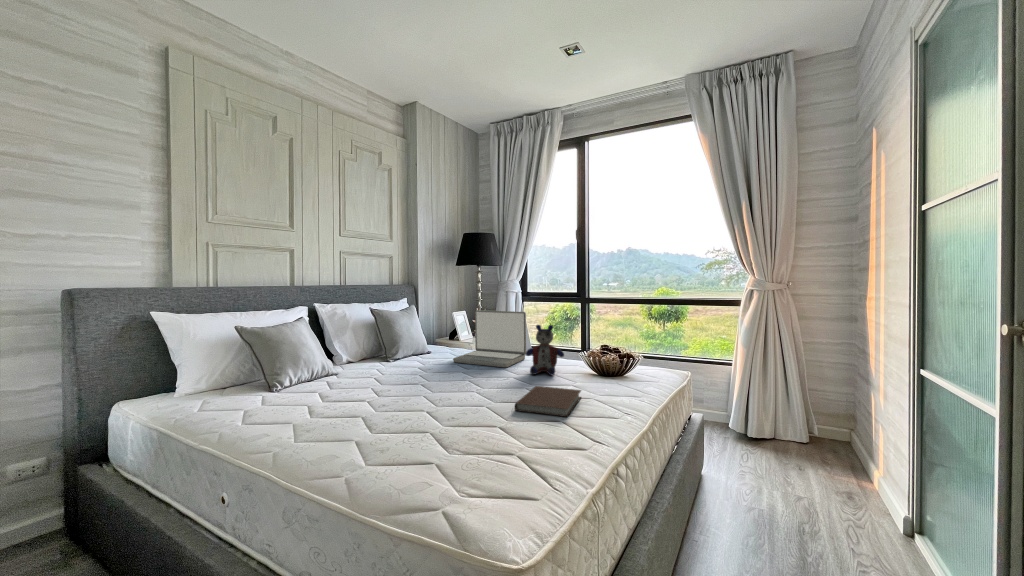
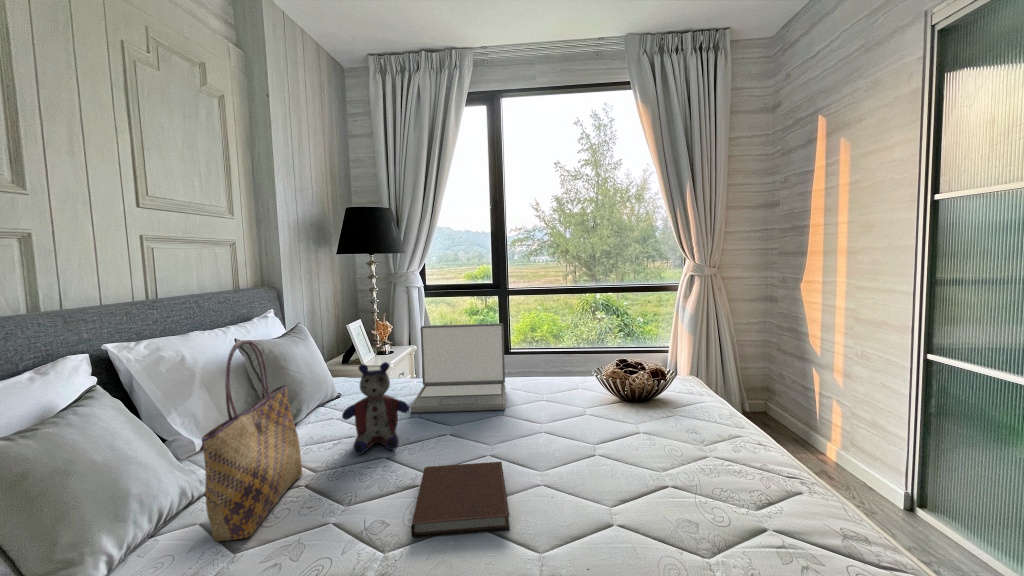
tote bag: none [309,301,371,390] -> present [202,340,302,541]
stuffed bear: present [526,325,564,375] -> present [342,362,409,454]
notebook: present [515,386,581,417] -> present [411,462,510,537]

